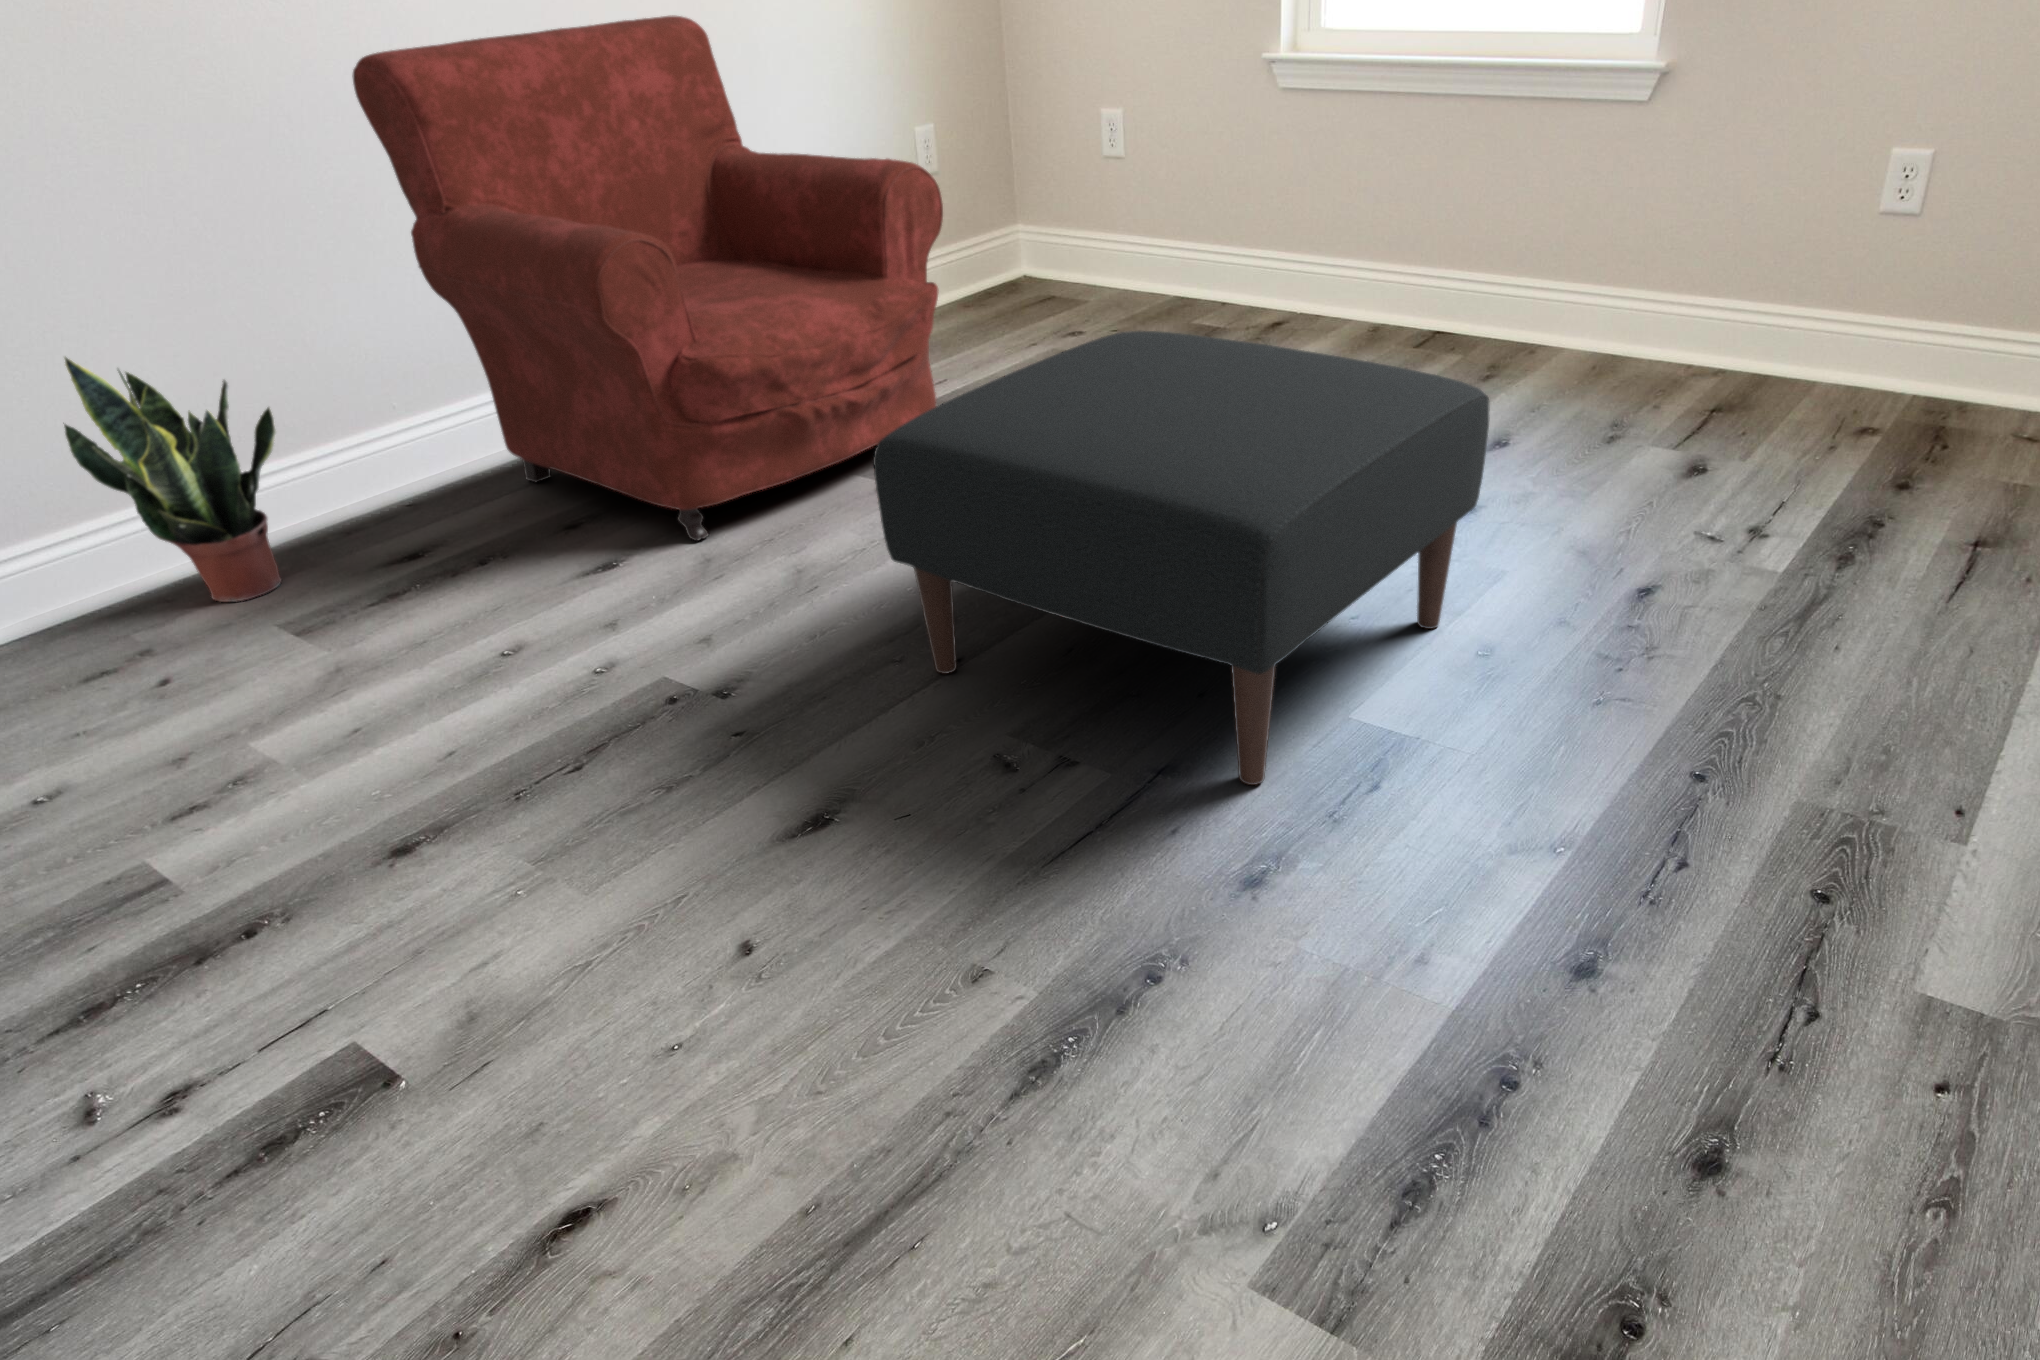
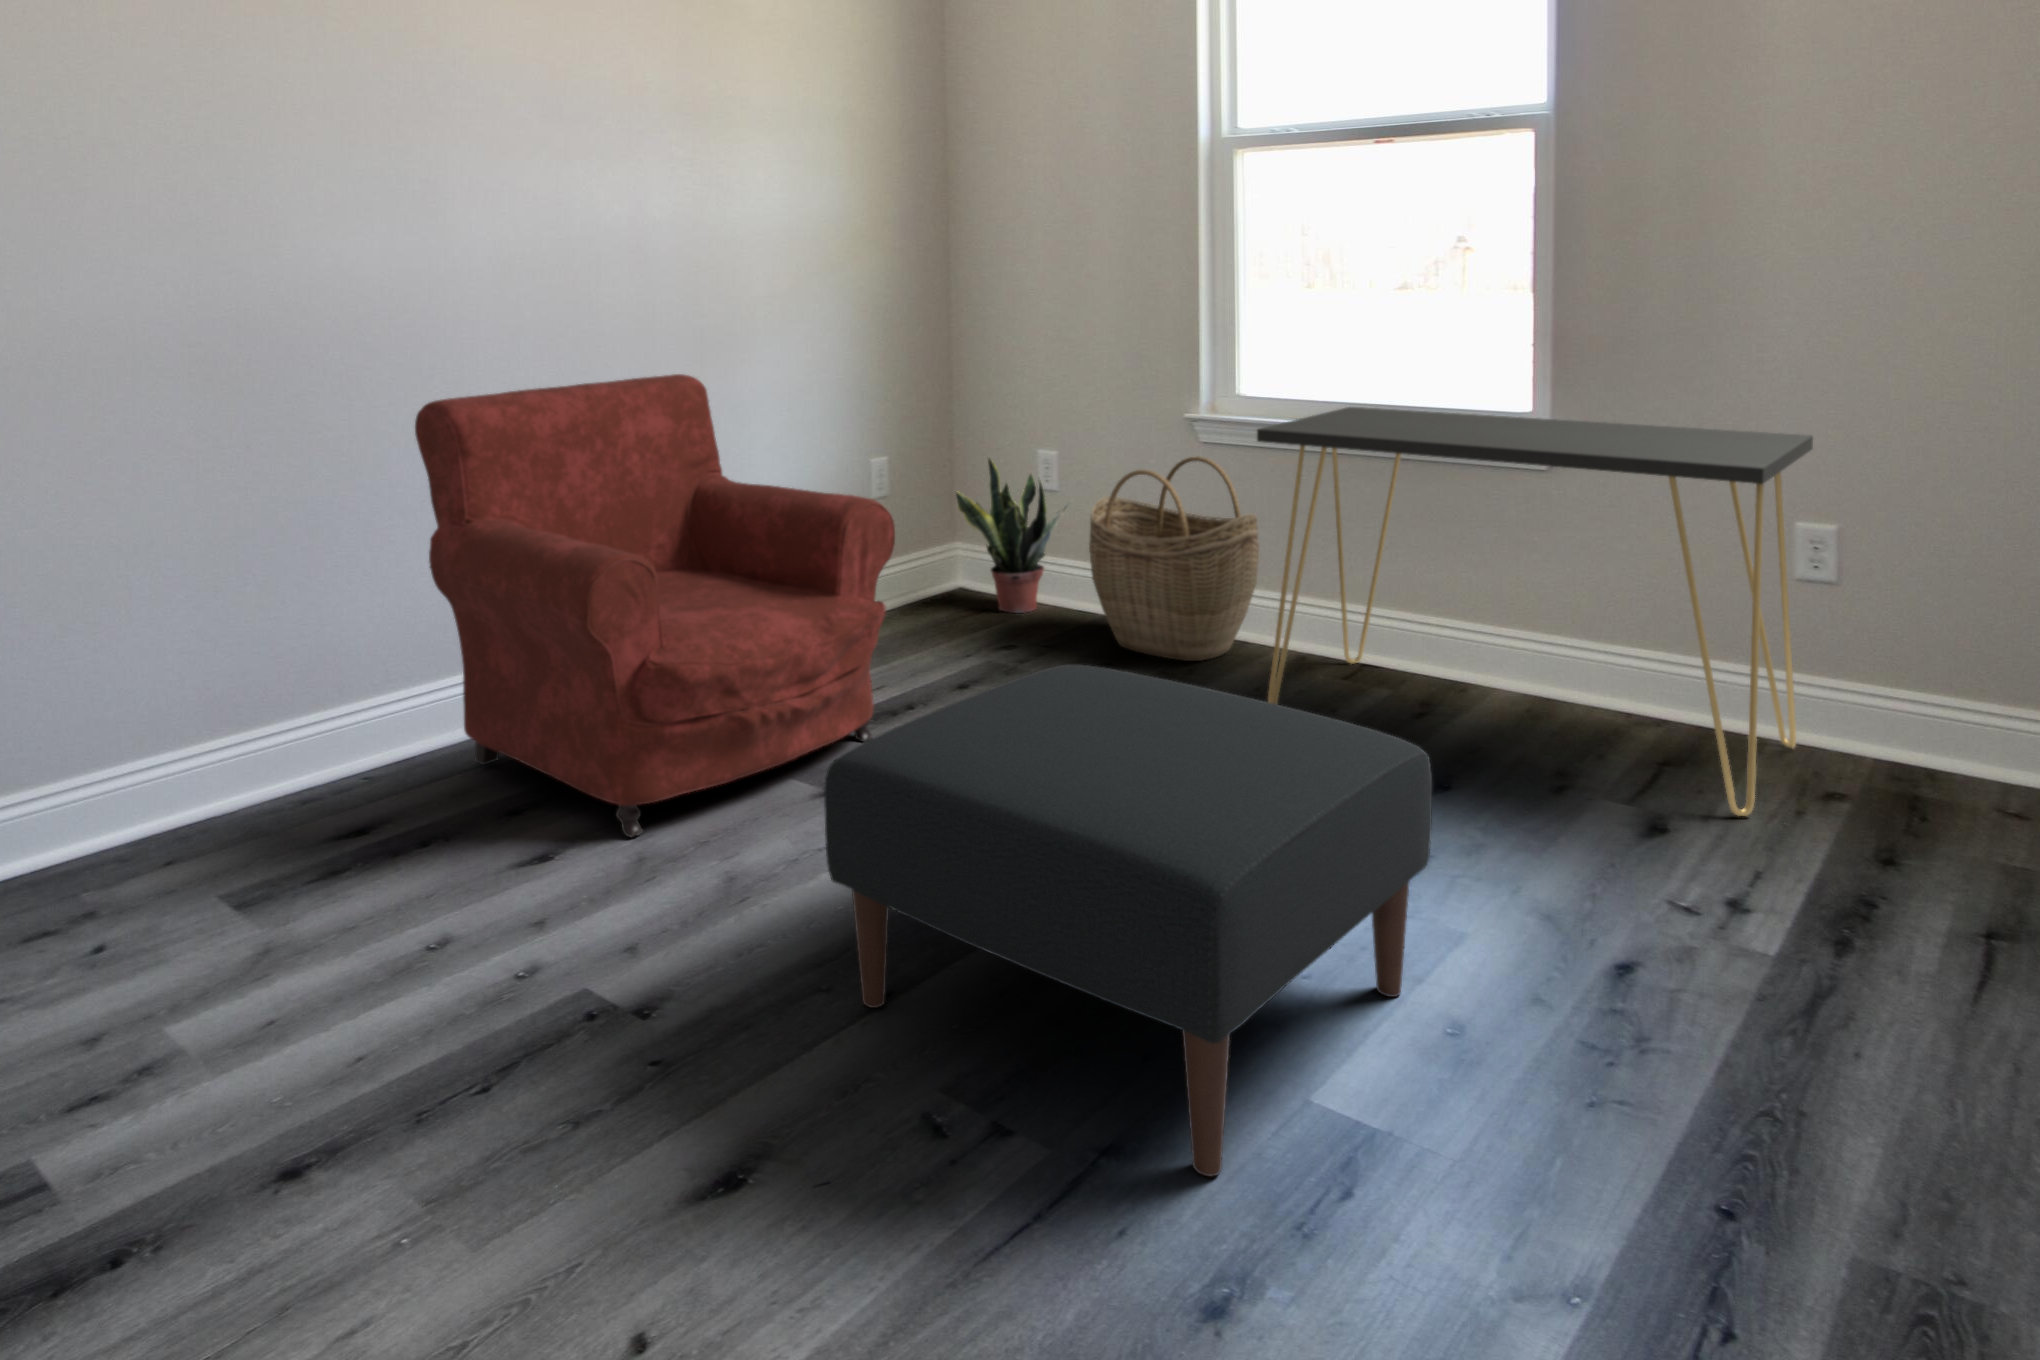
desk: none [1337,29,1939,450] -> present [1257,407,1813,816]
woven basket: none [1159,103,1338,337] -> present [1089,457,1259,661]
potted plant: present [64,357,282,602] -> present [956,459,1072,613]

